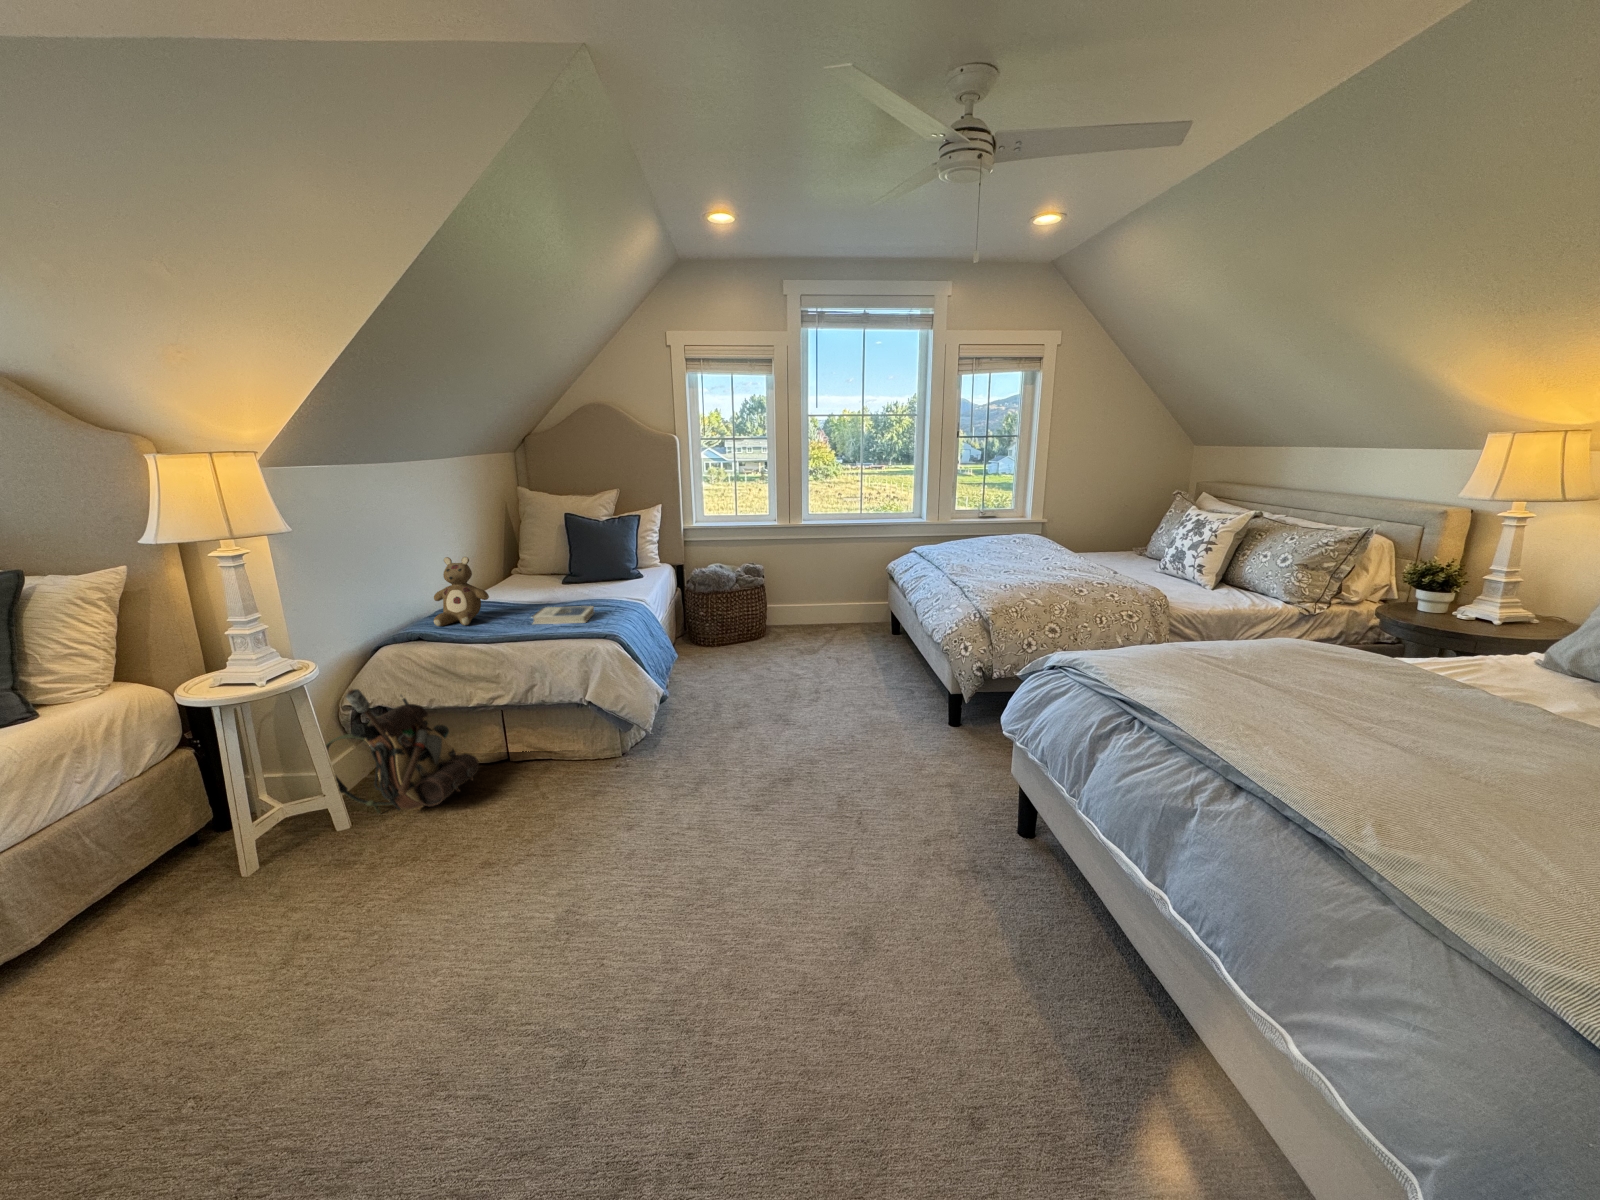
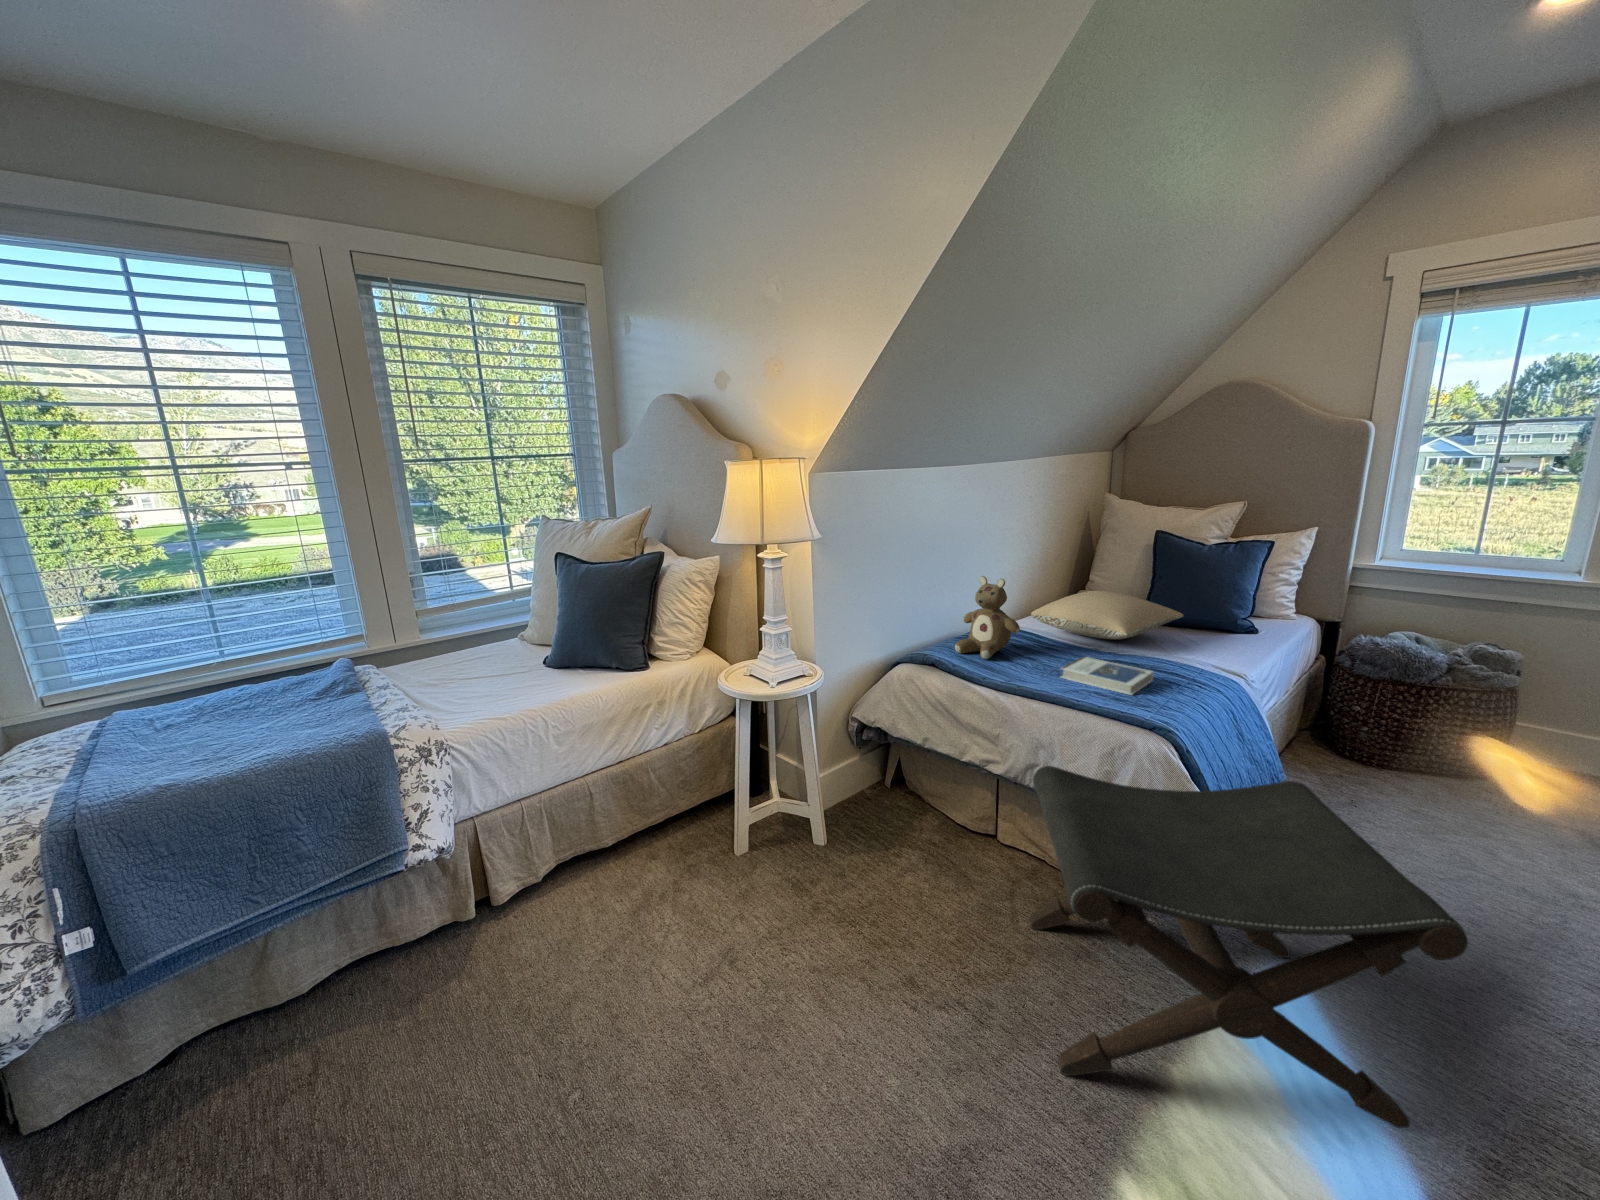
pillow: none [488,562,599,597] -> present [1031,591,1184,639]
footstool: none [540,644,760,847] -> present [1030,766,1468,1128]
backpack: present [326,689,479,814] -> none [818,711,956,865]

